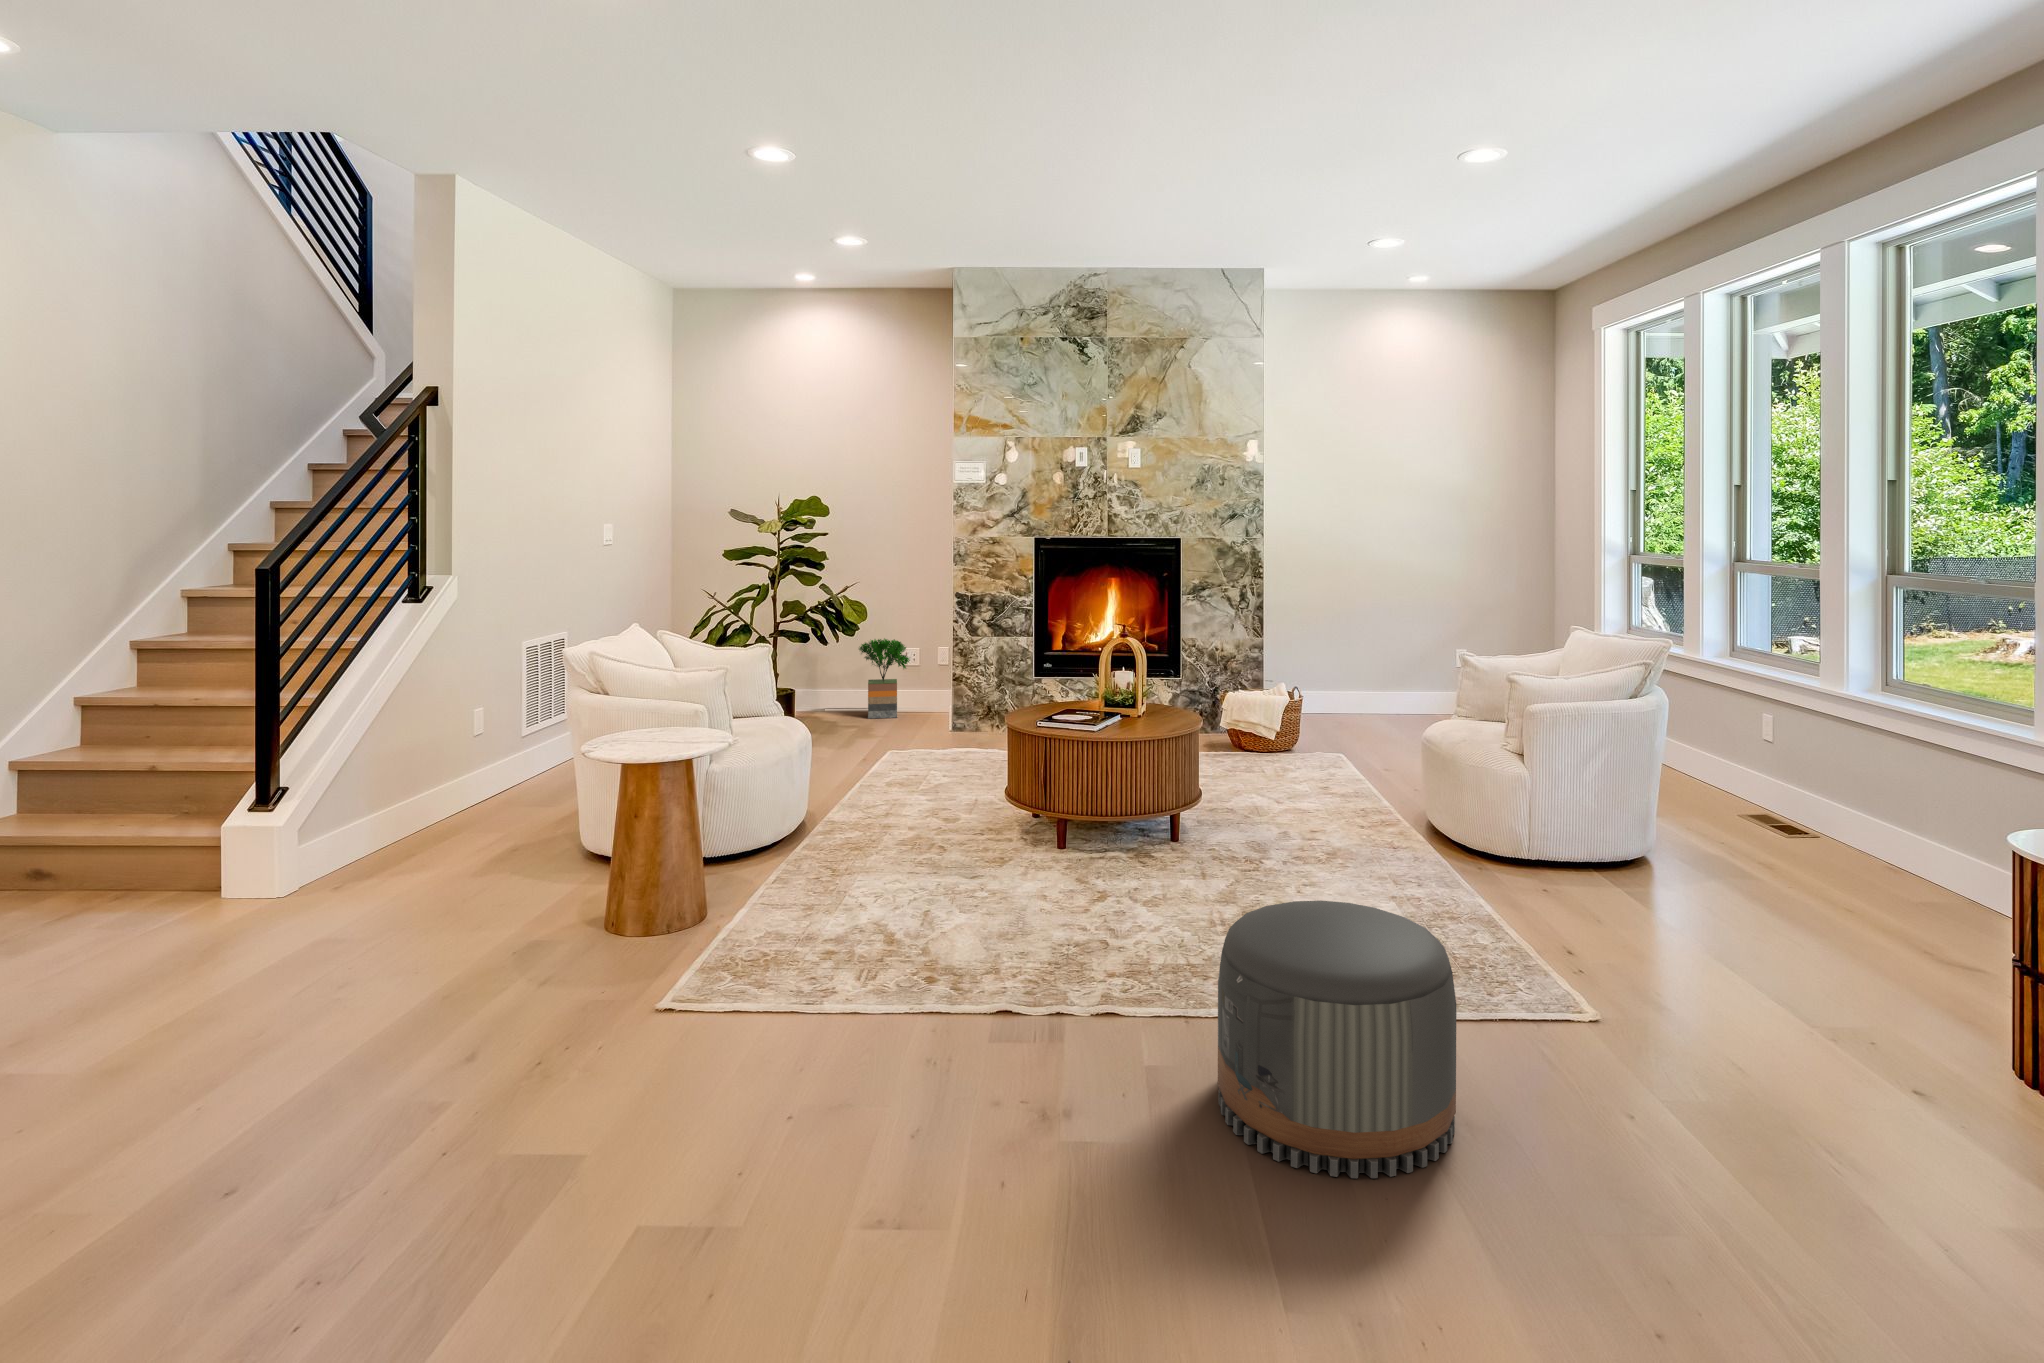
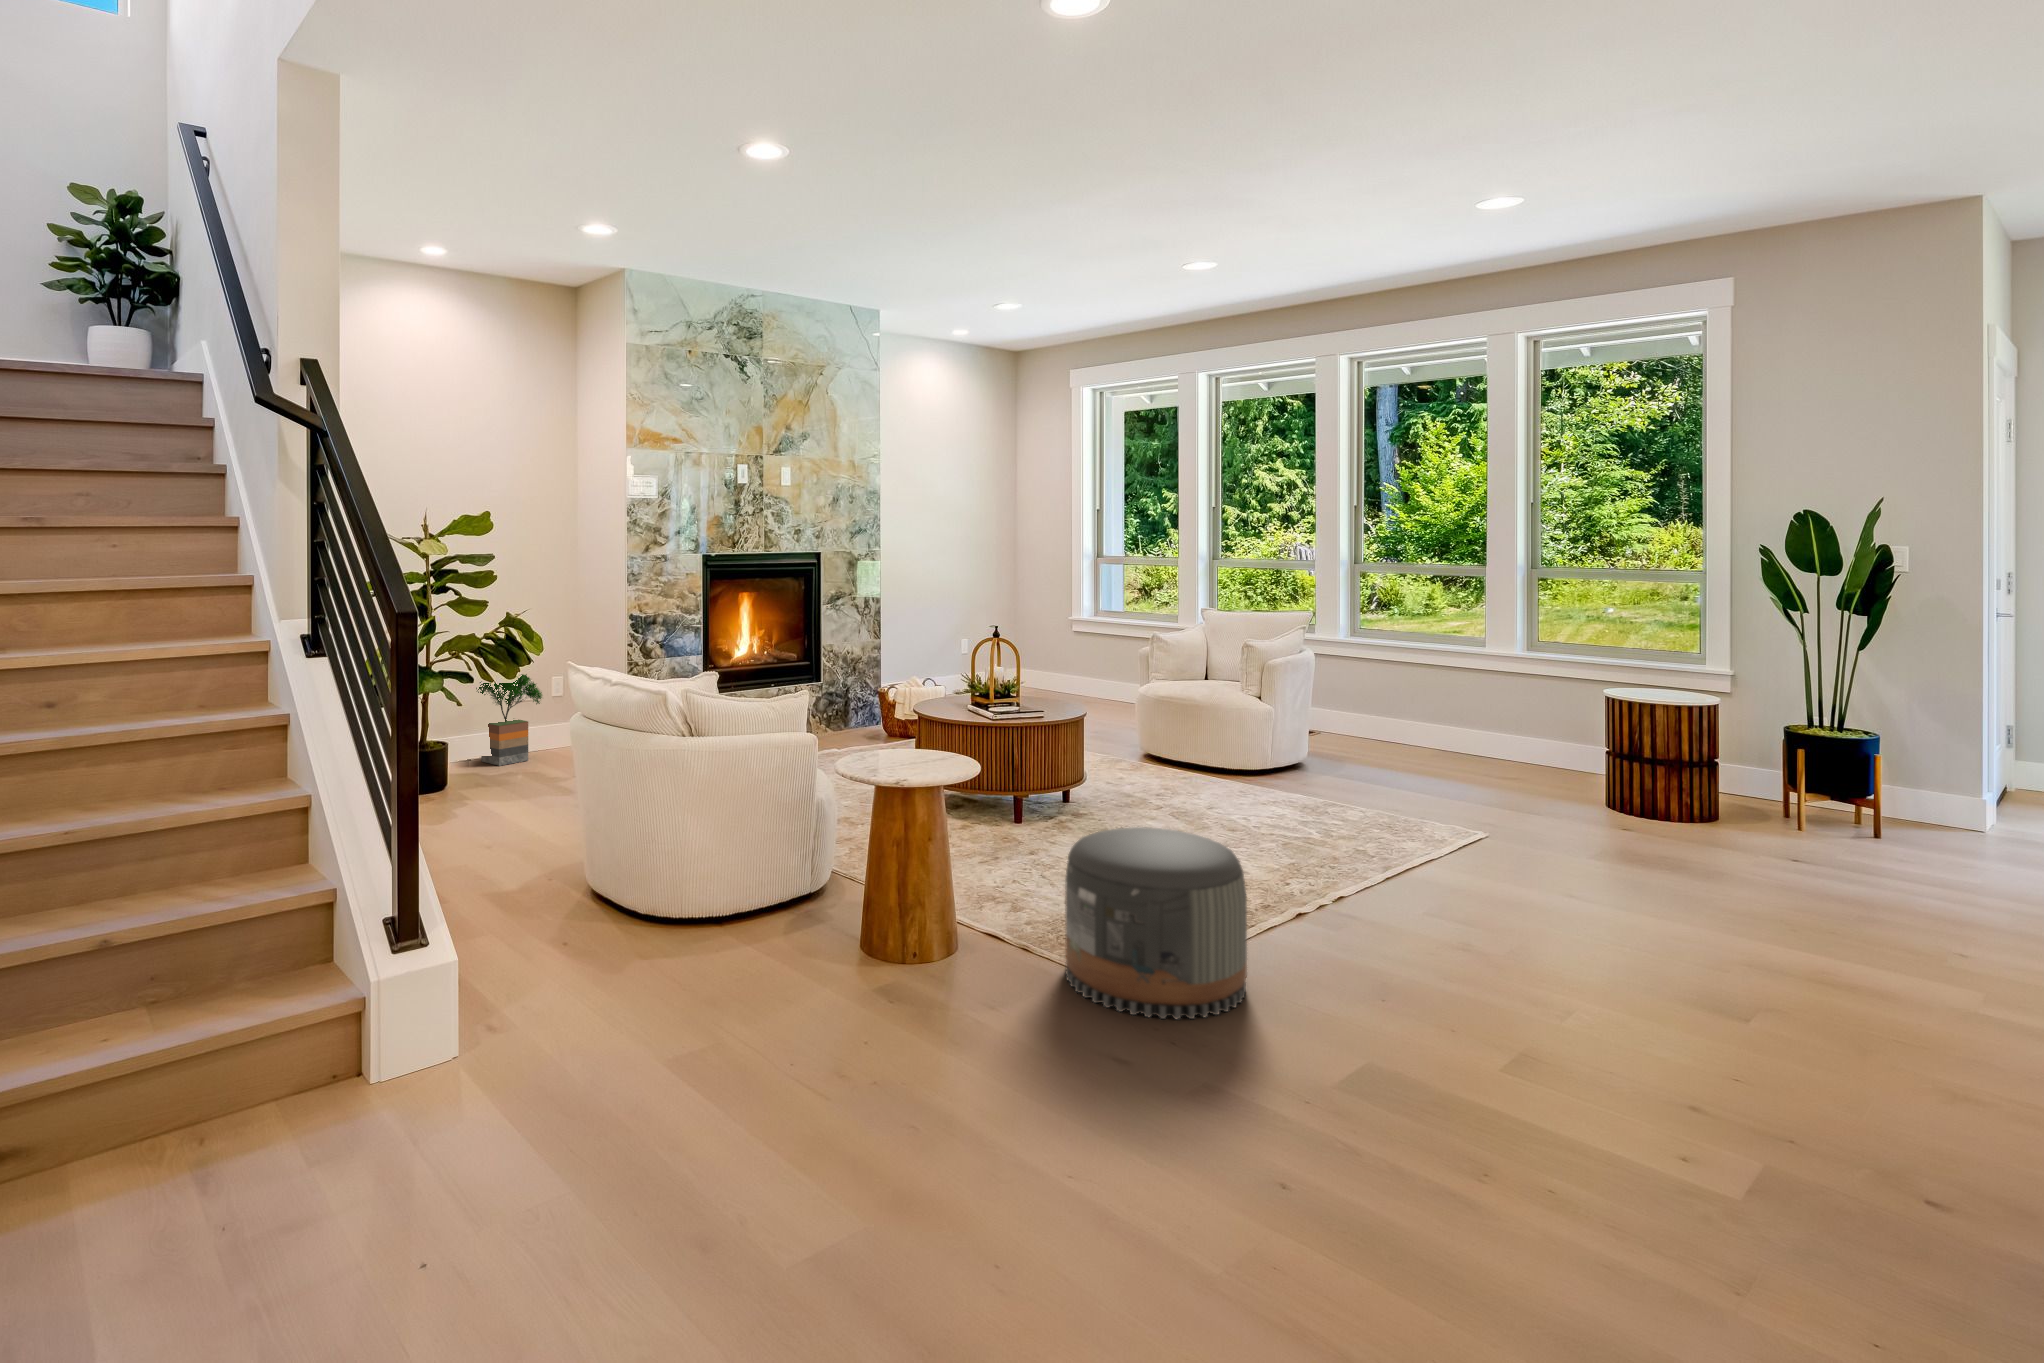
pouf: present [1218,900,1456,1178] -> present [1065,827,1247,1019]

